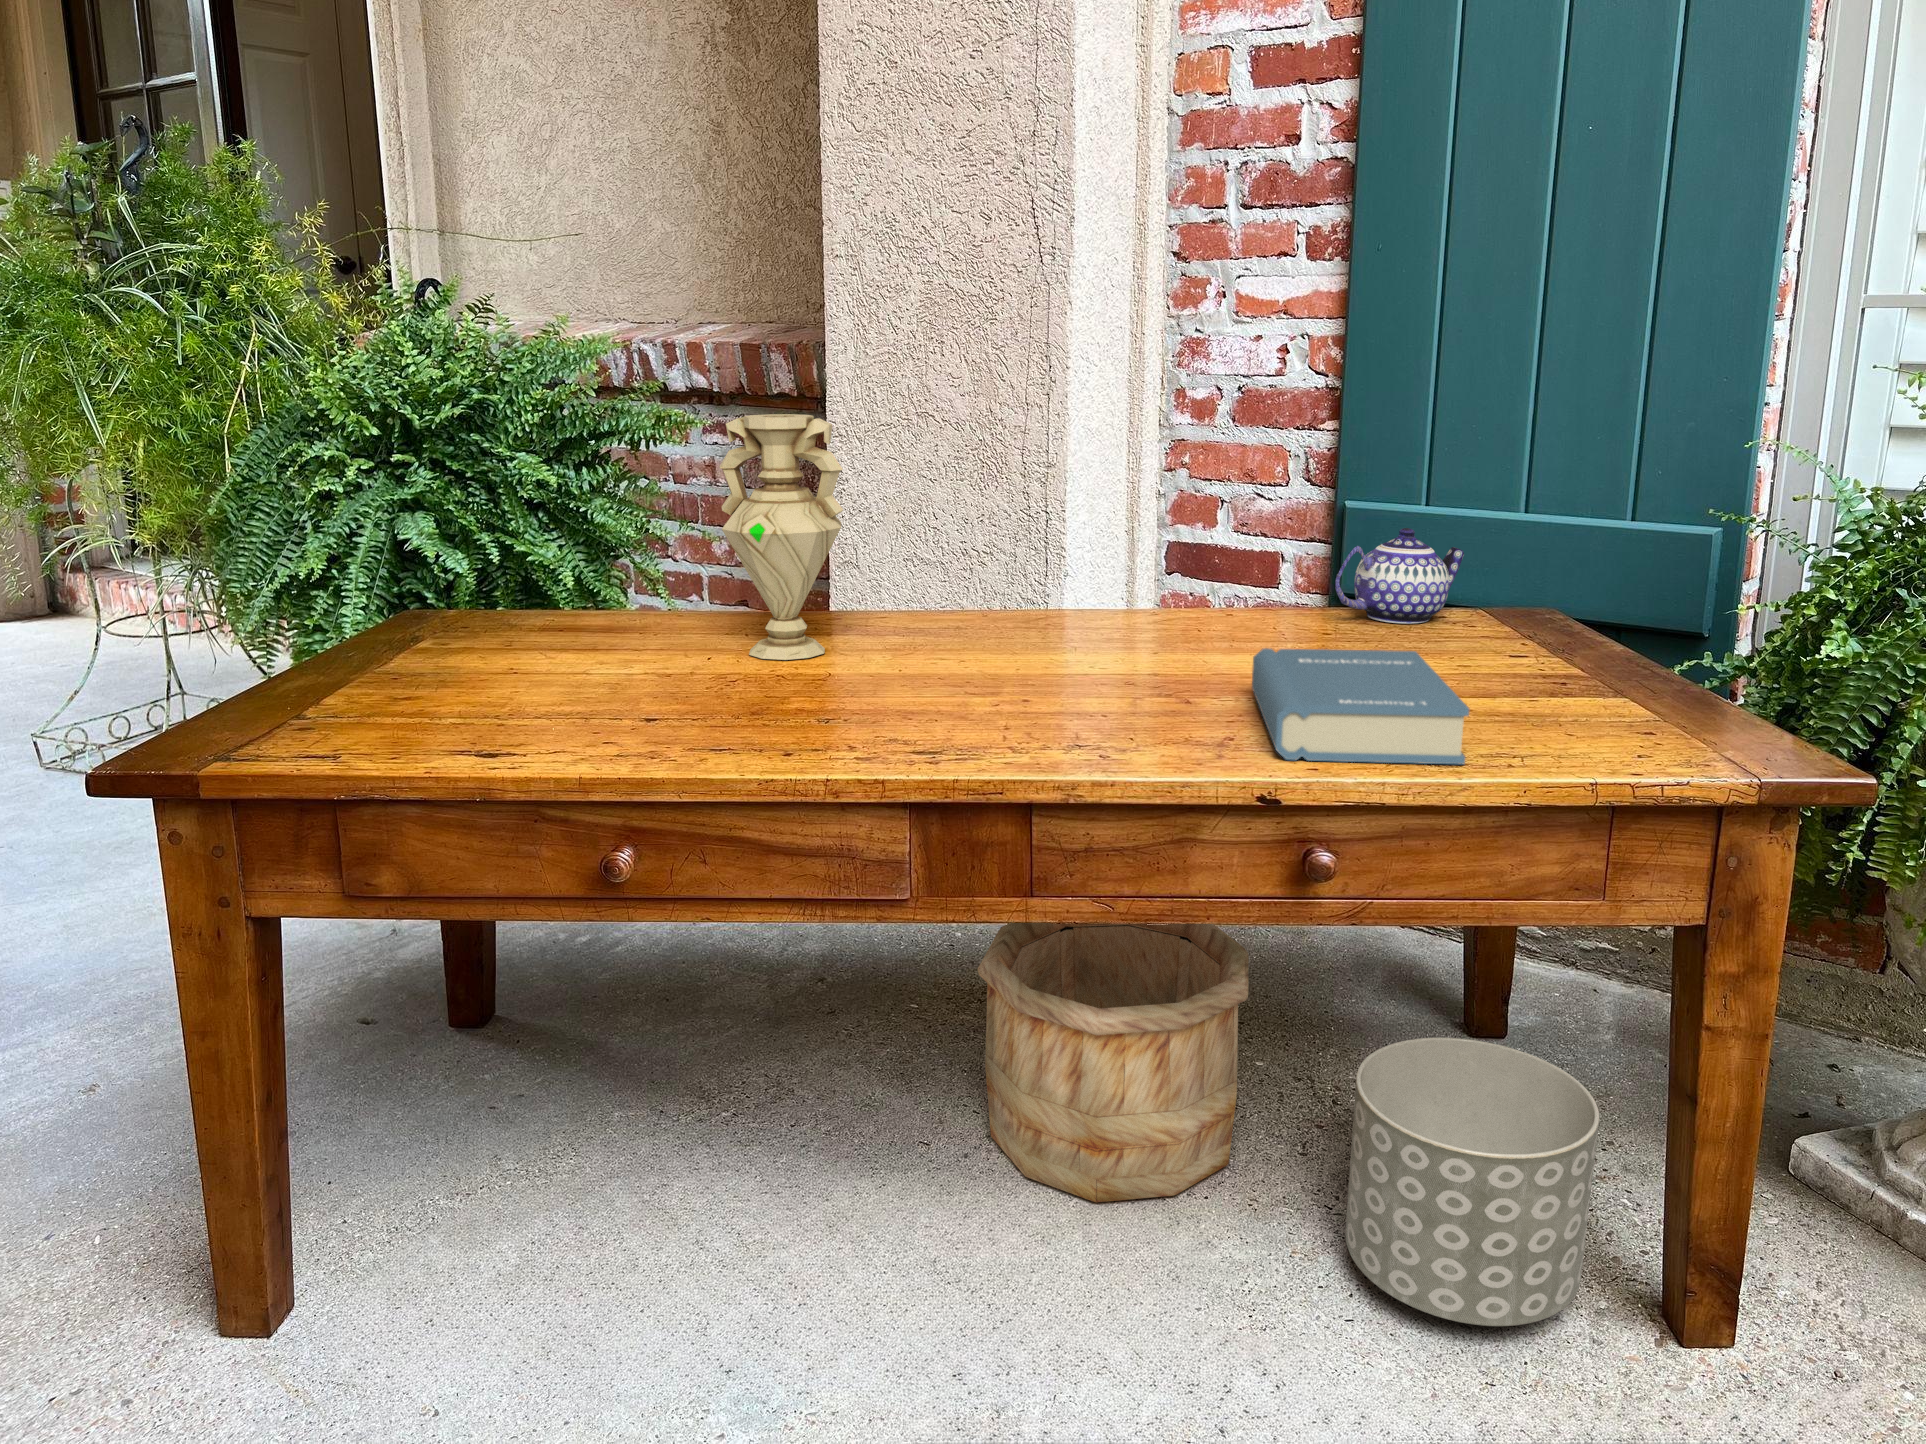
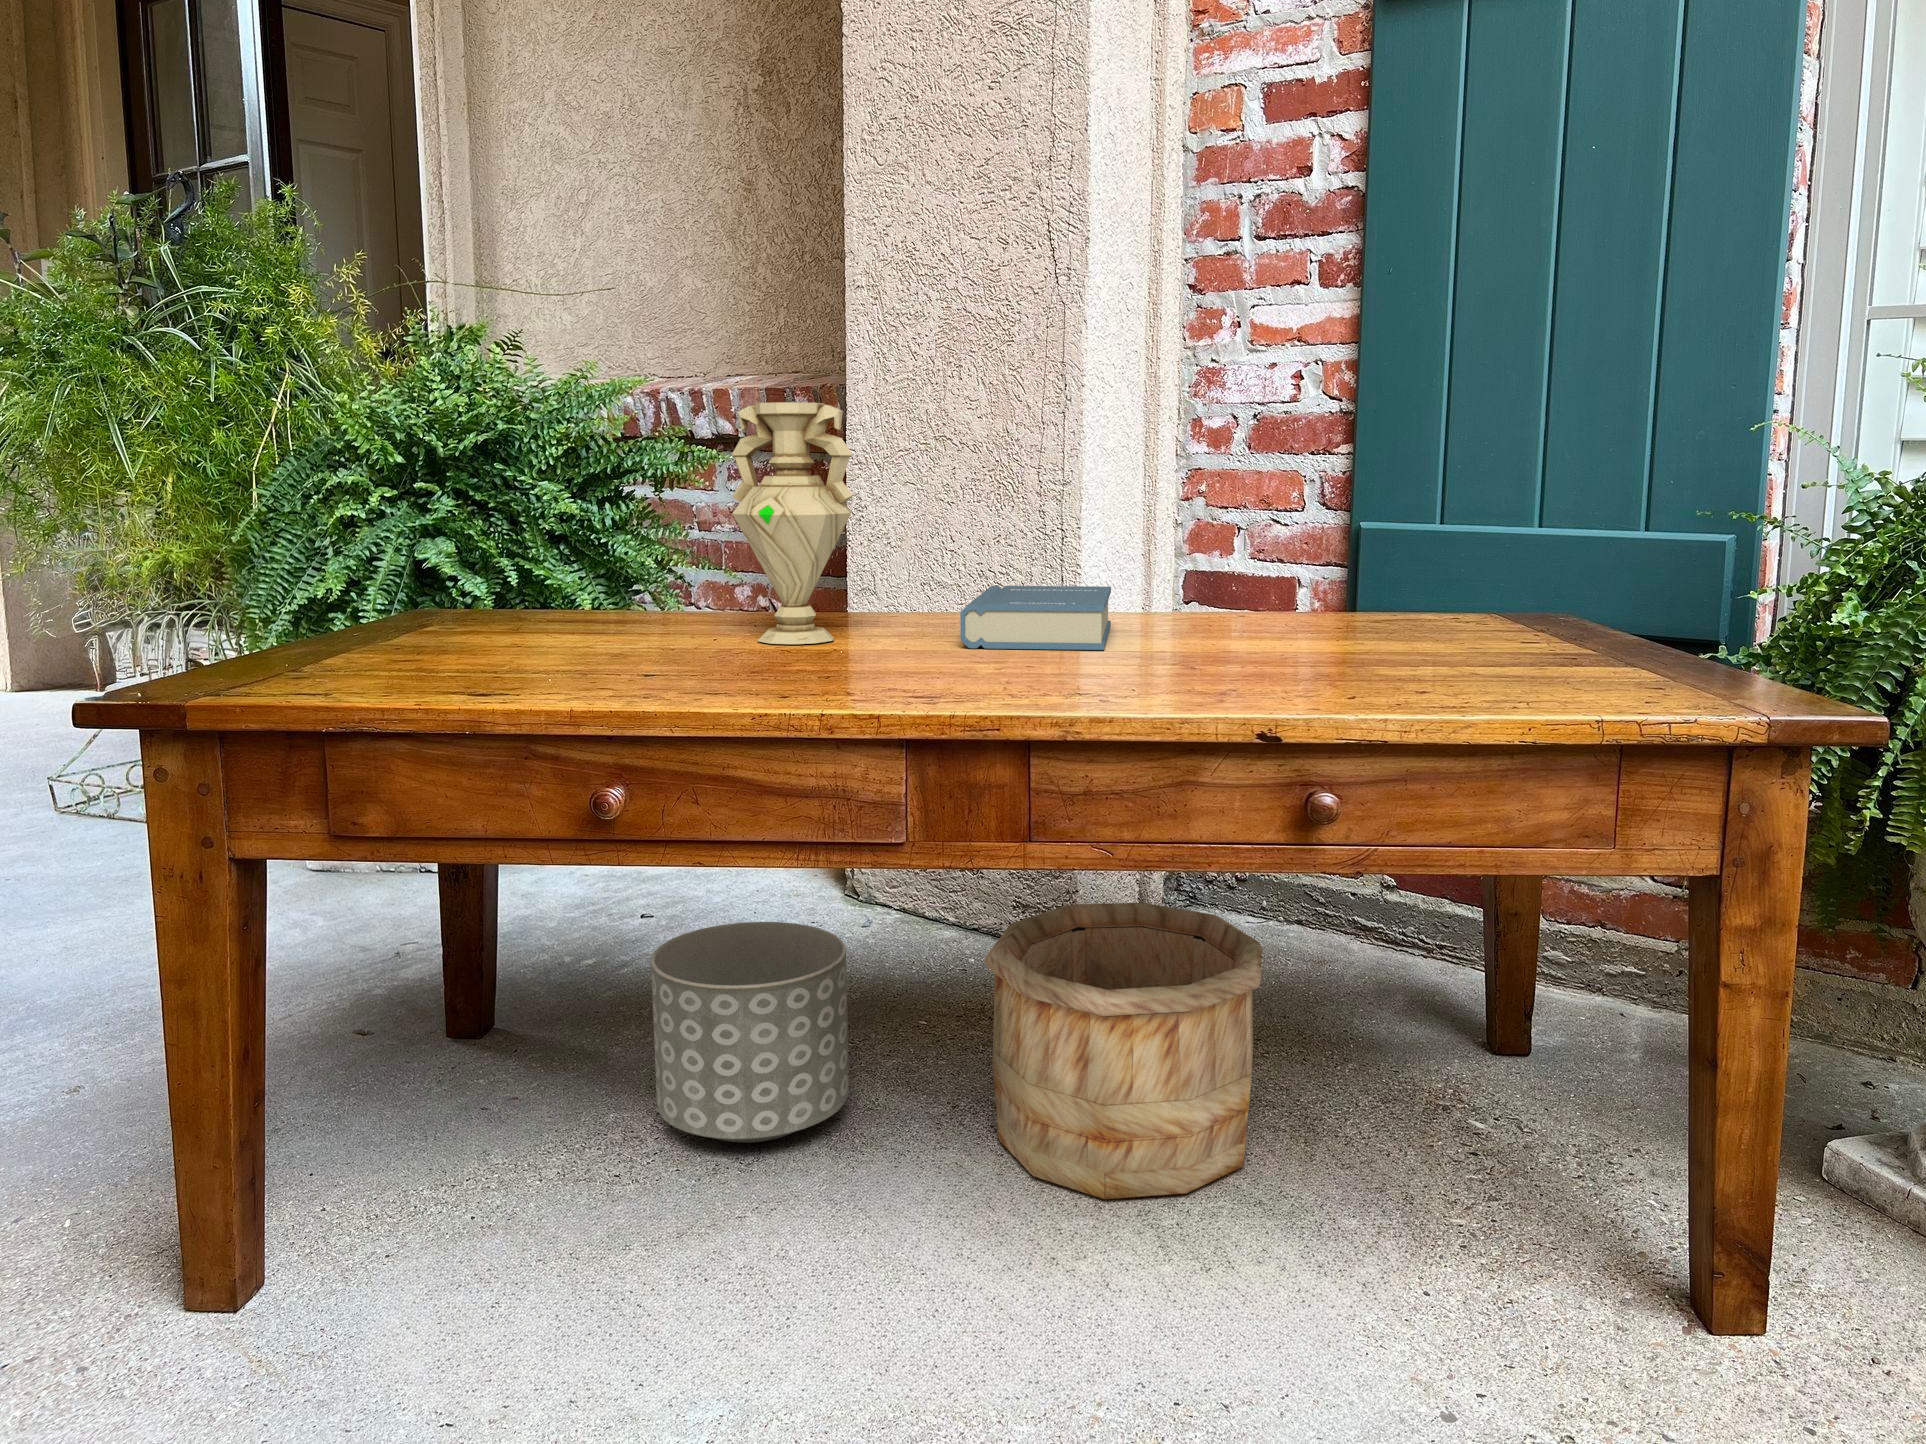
teapot: present [1335,528,1464,624] -> none [1349,531,1479,625]
hardback book: present [1252,648,1469,765] -> present [960,586,1111,650]
planter: present [1345,1037,1599,1326] -> present [651,922,849,1143]

